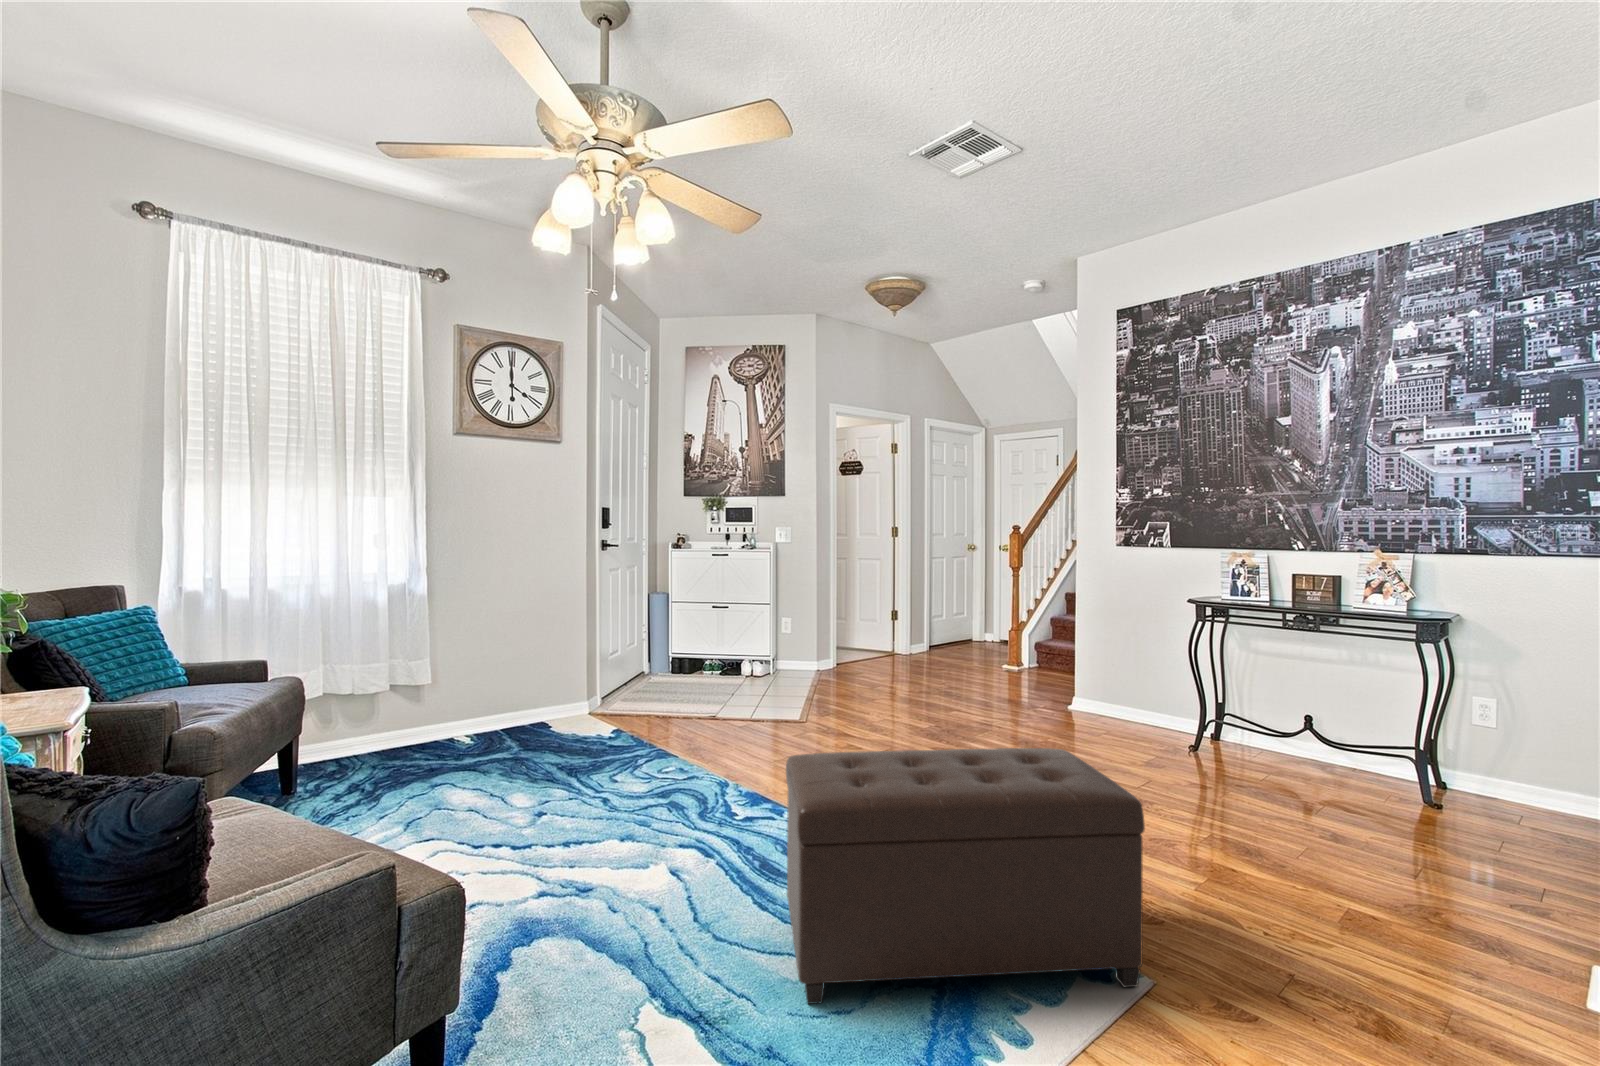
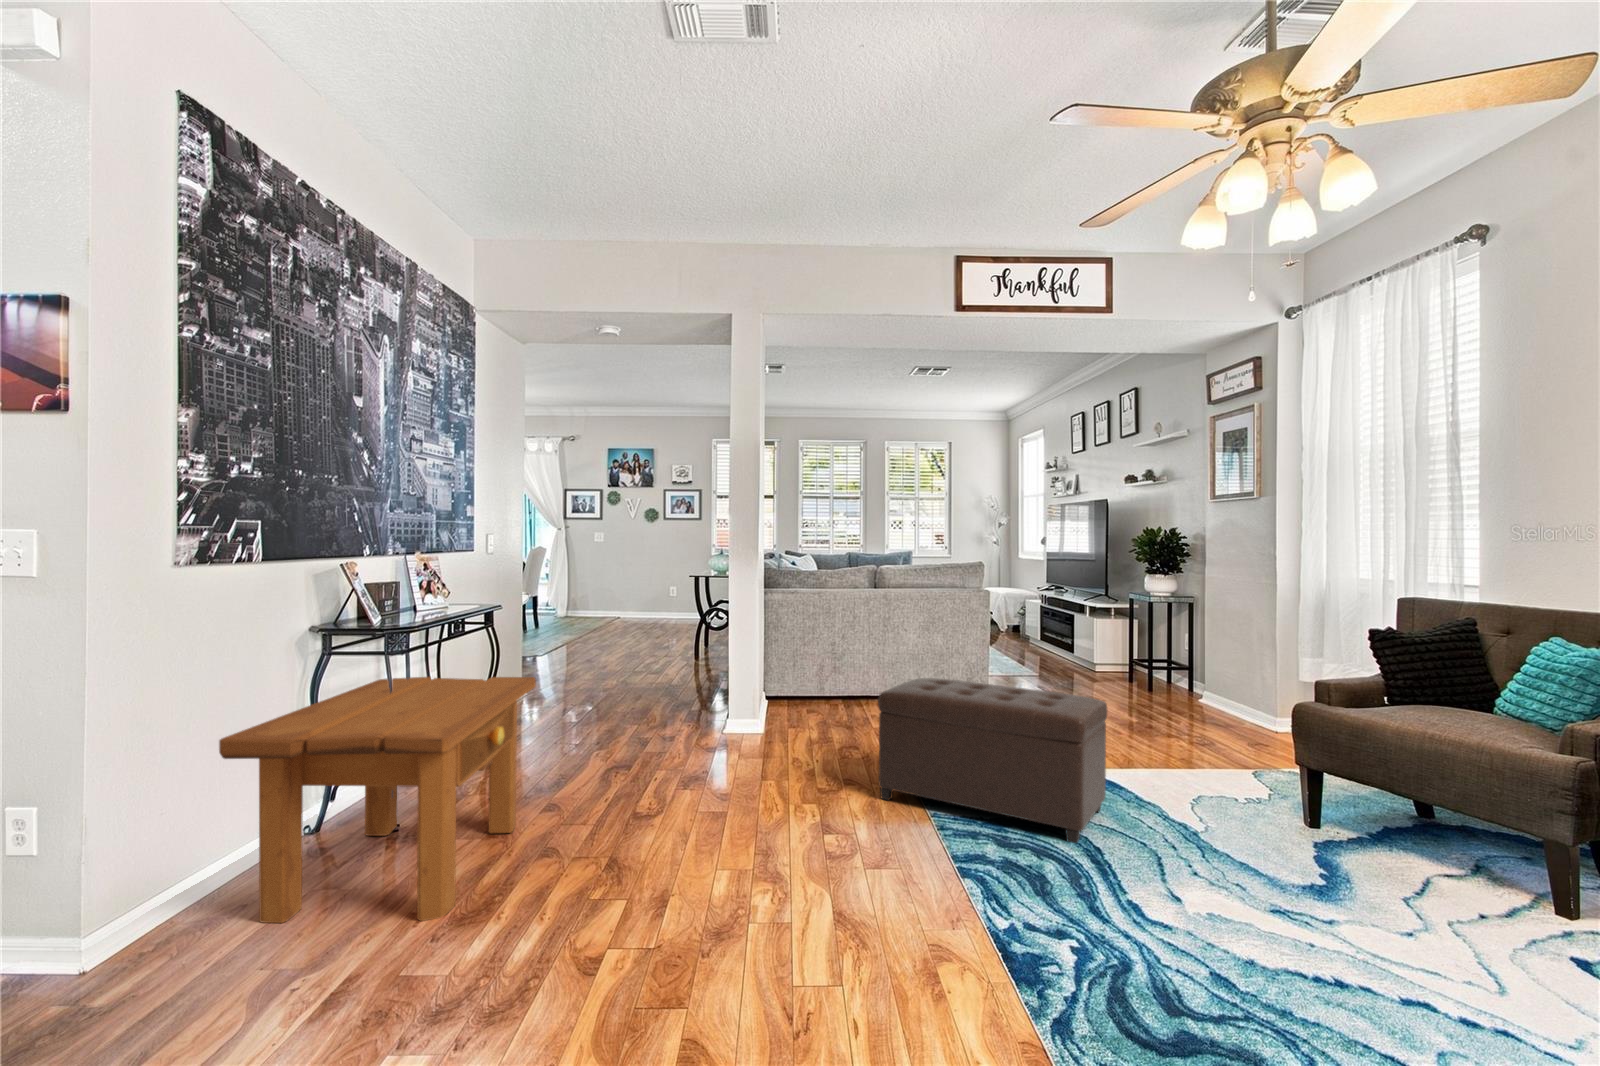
side table: none [1021,625,1241,773] -> present [219,677,536,923]

